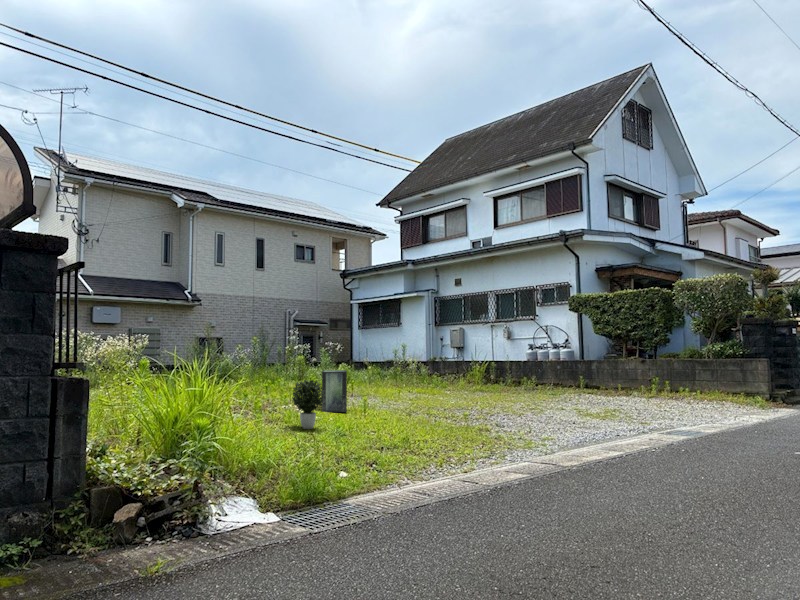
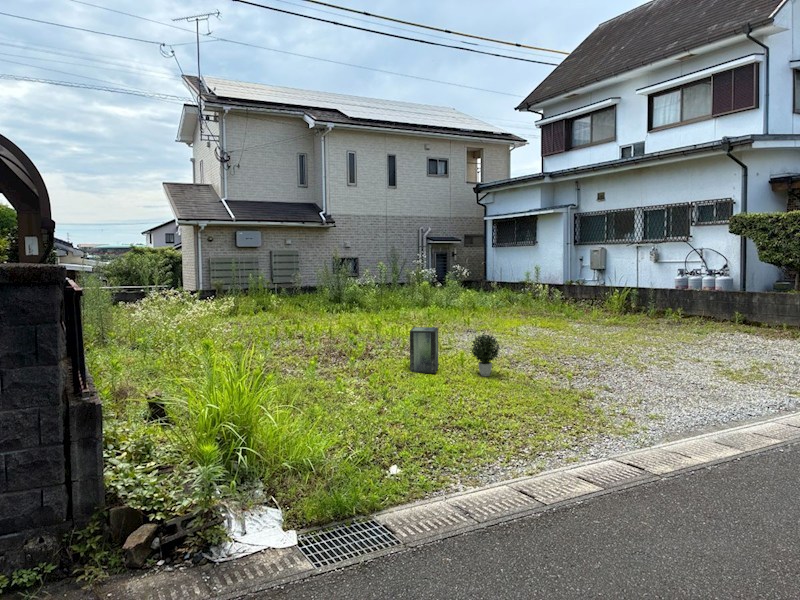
potted plant: present [292,380,324,429] -> present [472,335,499,376]

